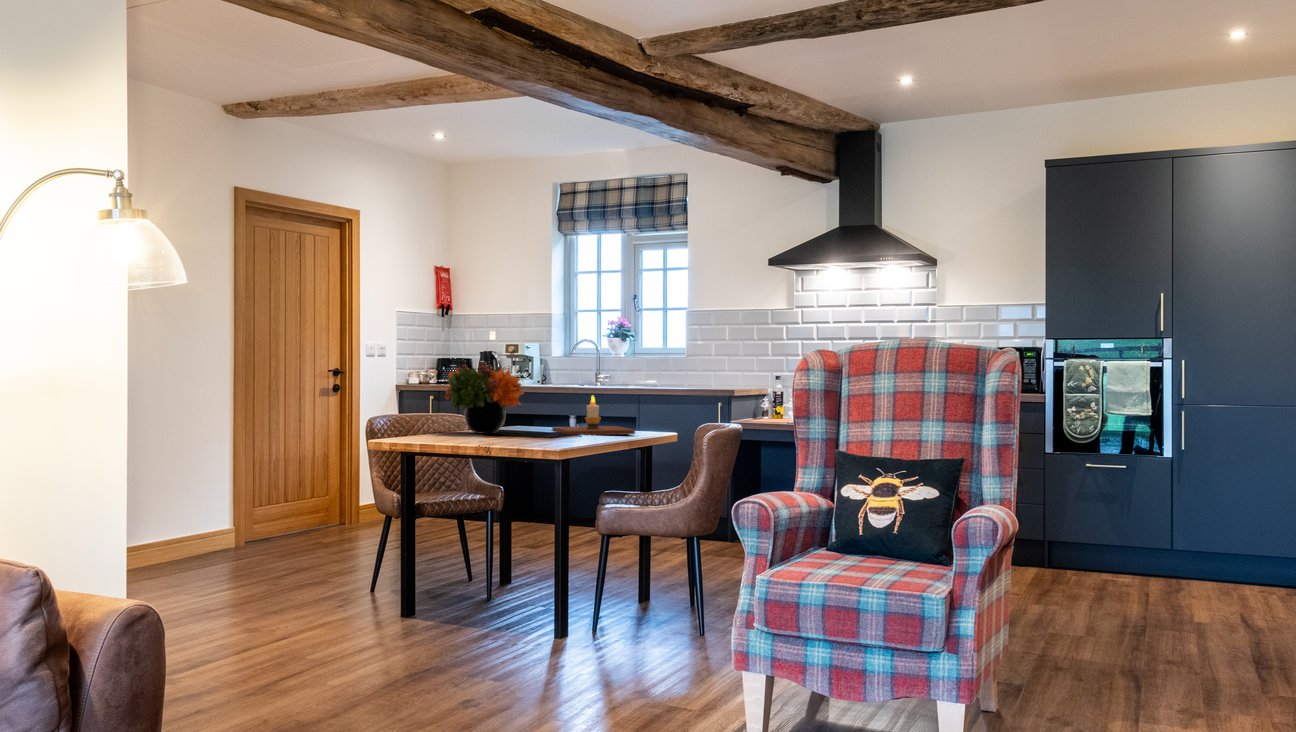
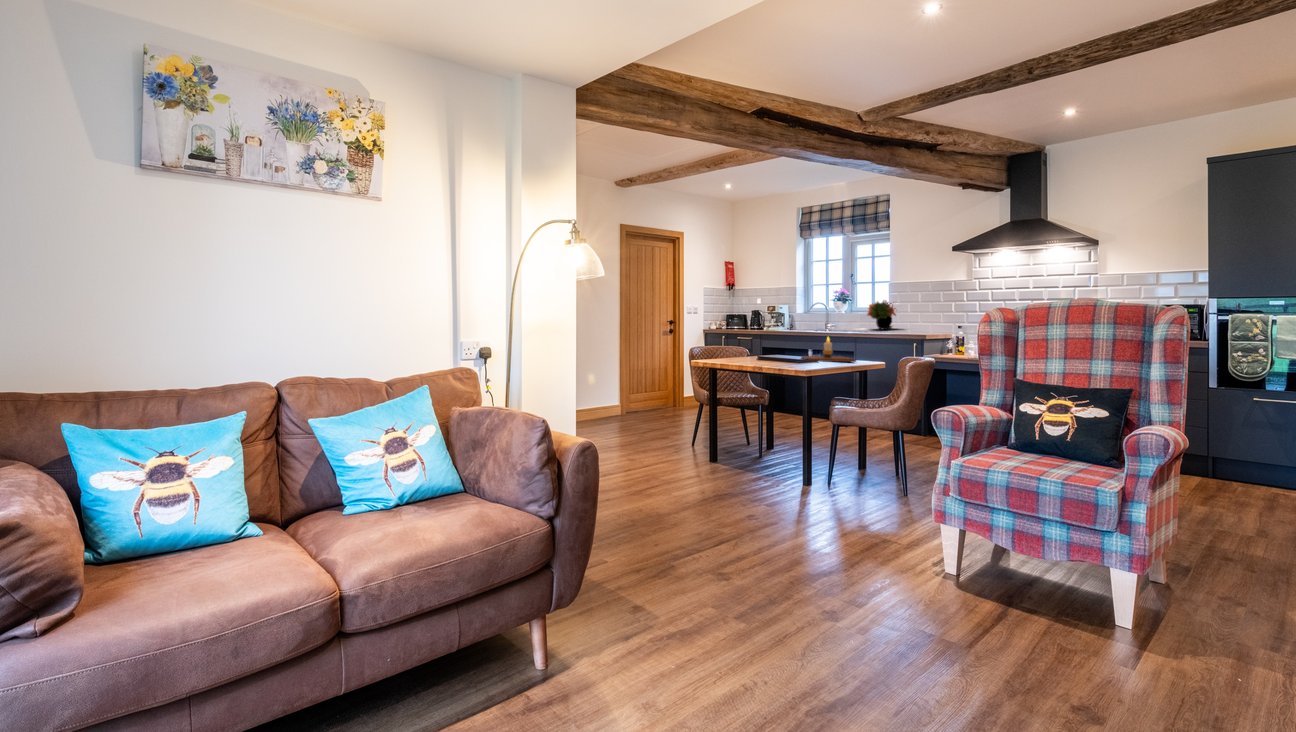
flower arrangement: present [445,362,523,434] -> present [867,300,896,330]

